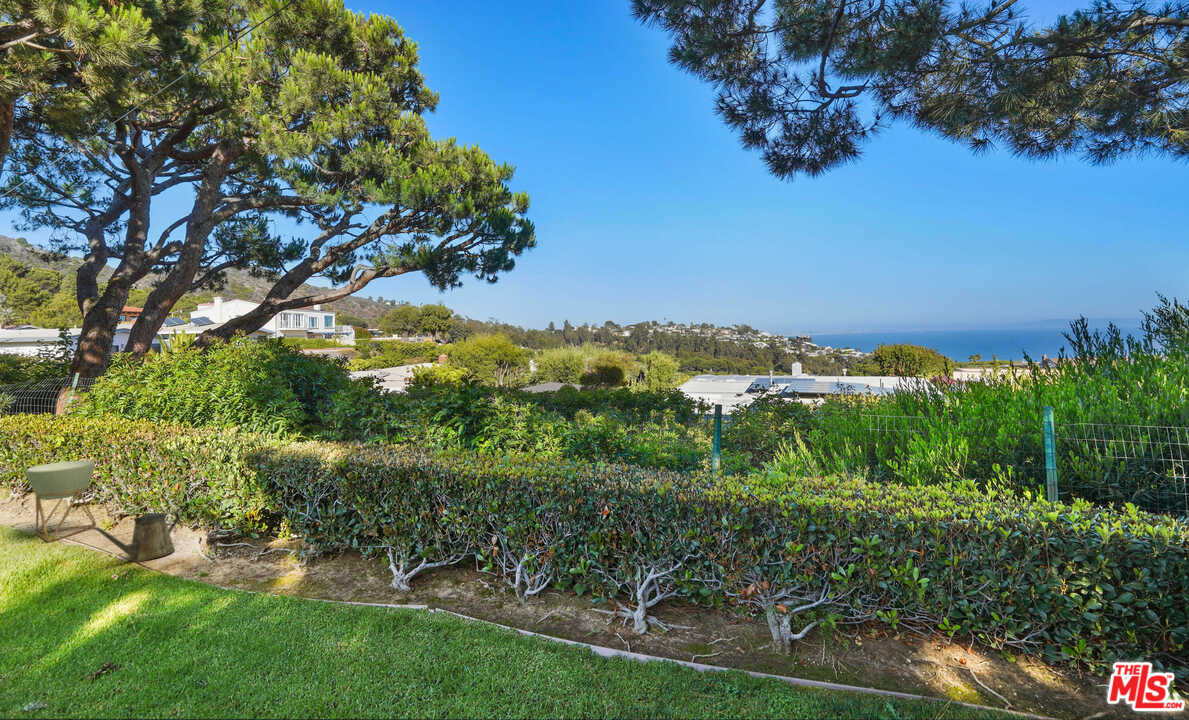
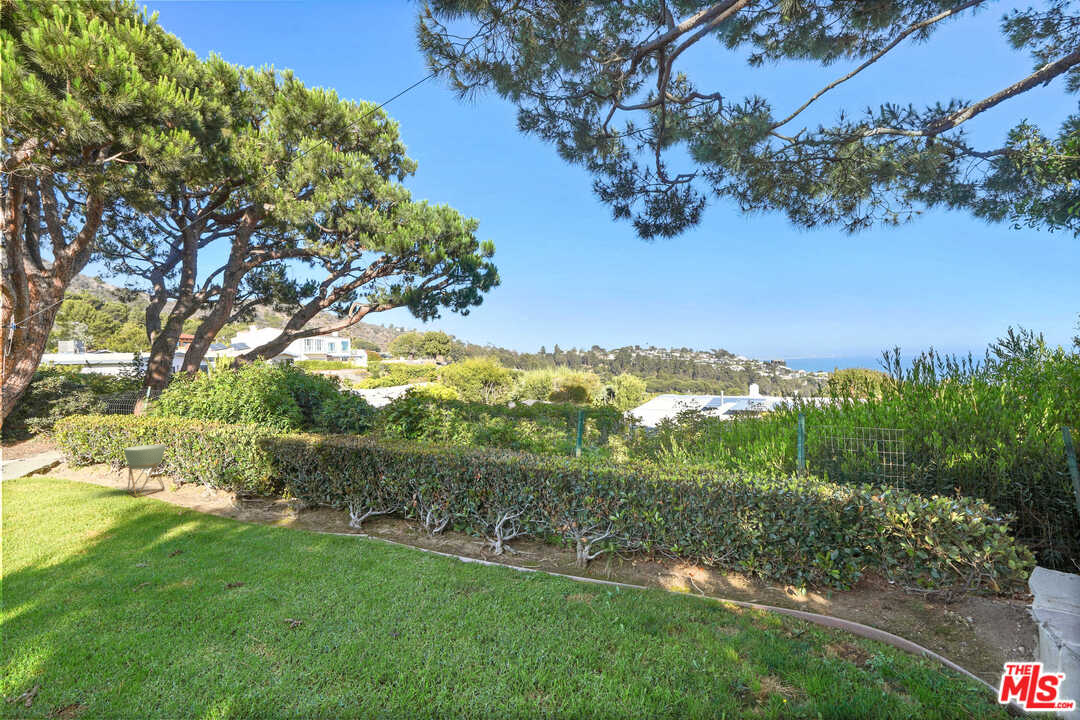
watering can: present [89,511,180,562] -> none [164,477,219,508]

